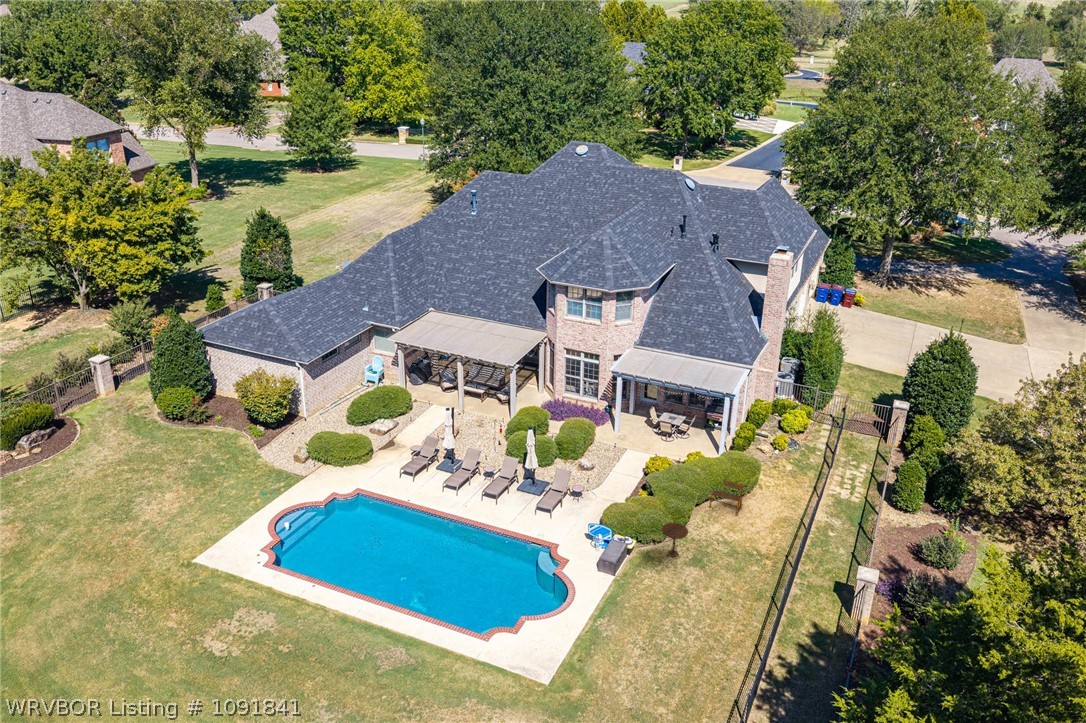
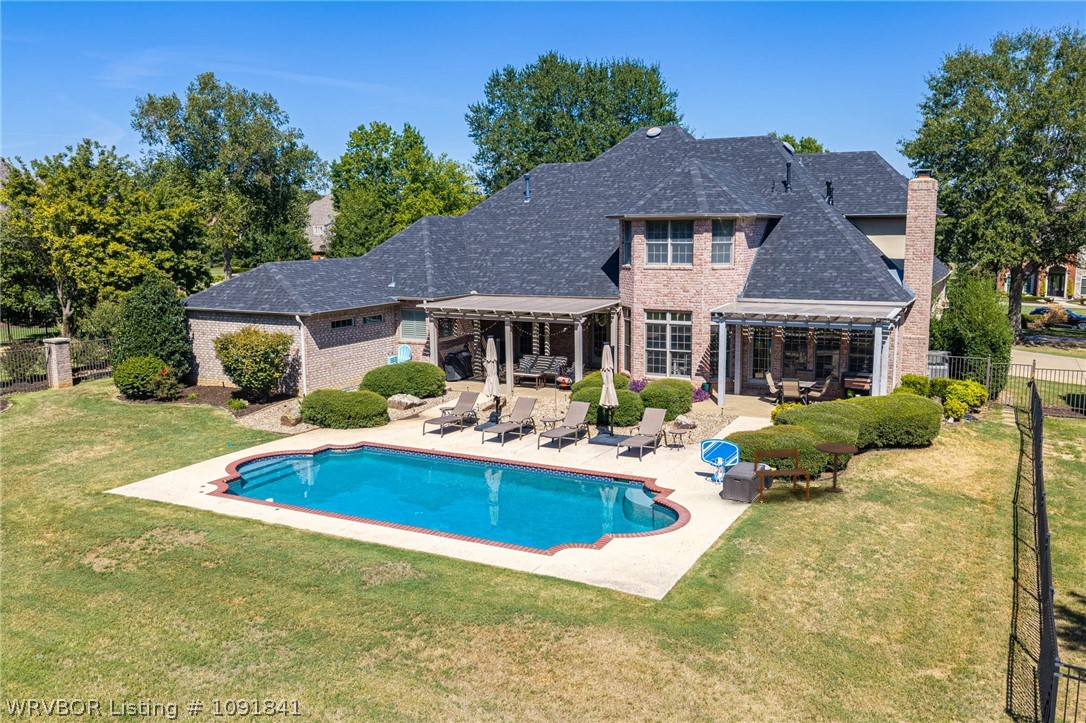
bench: present [709,480,744,516] -> present [753,448,810,501]

